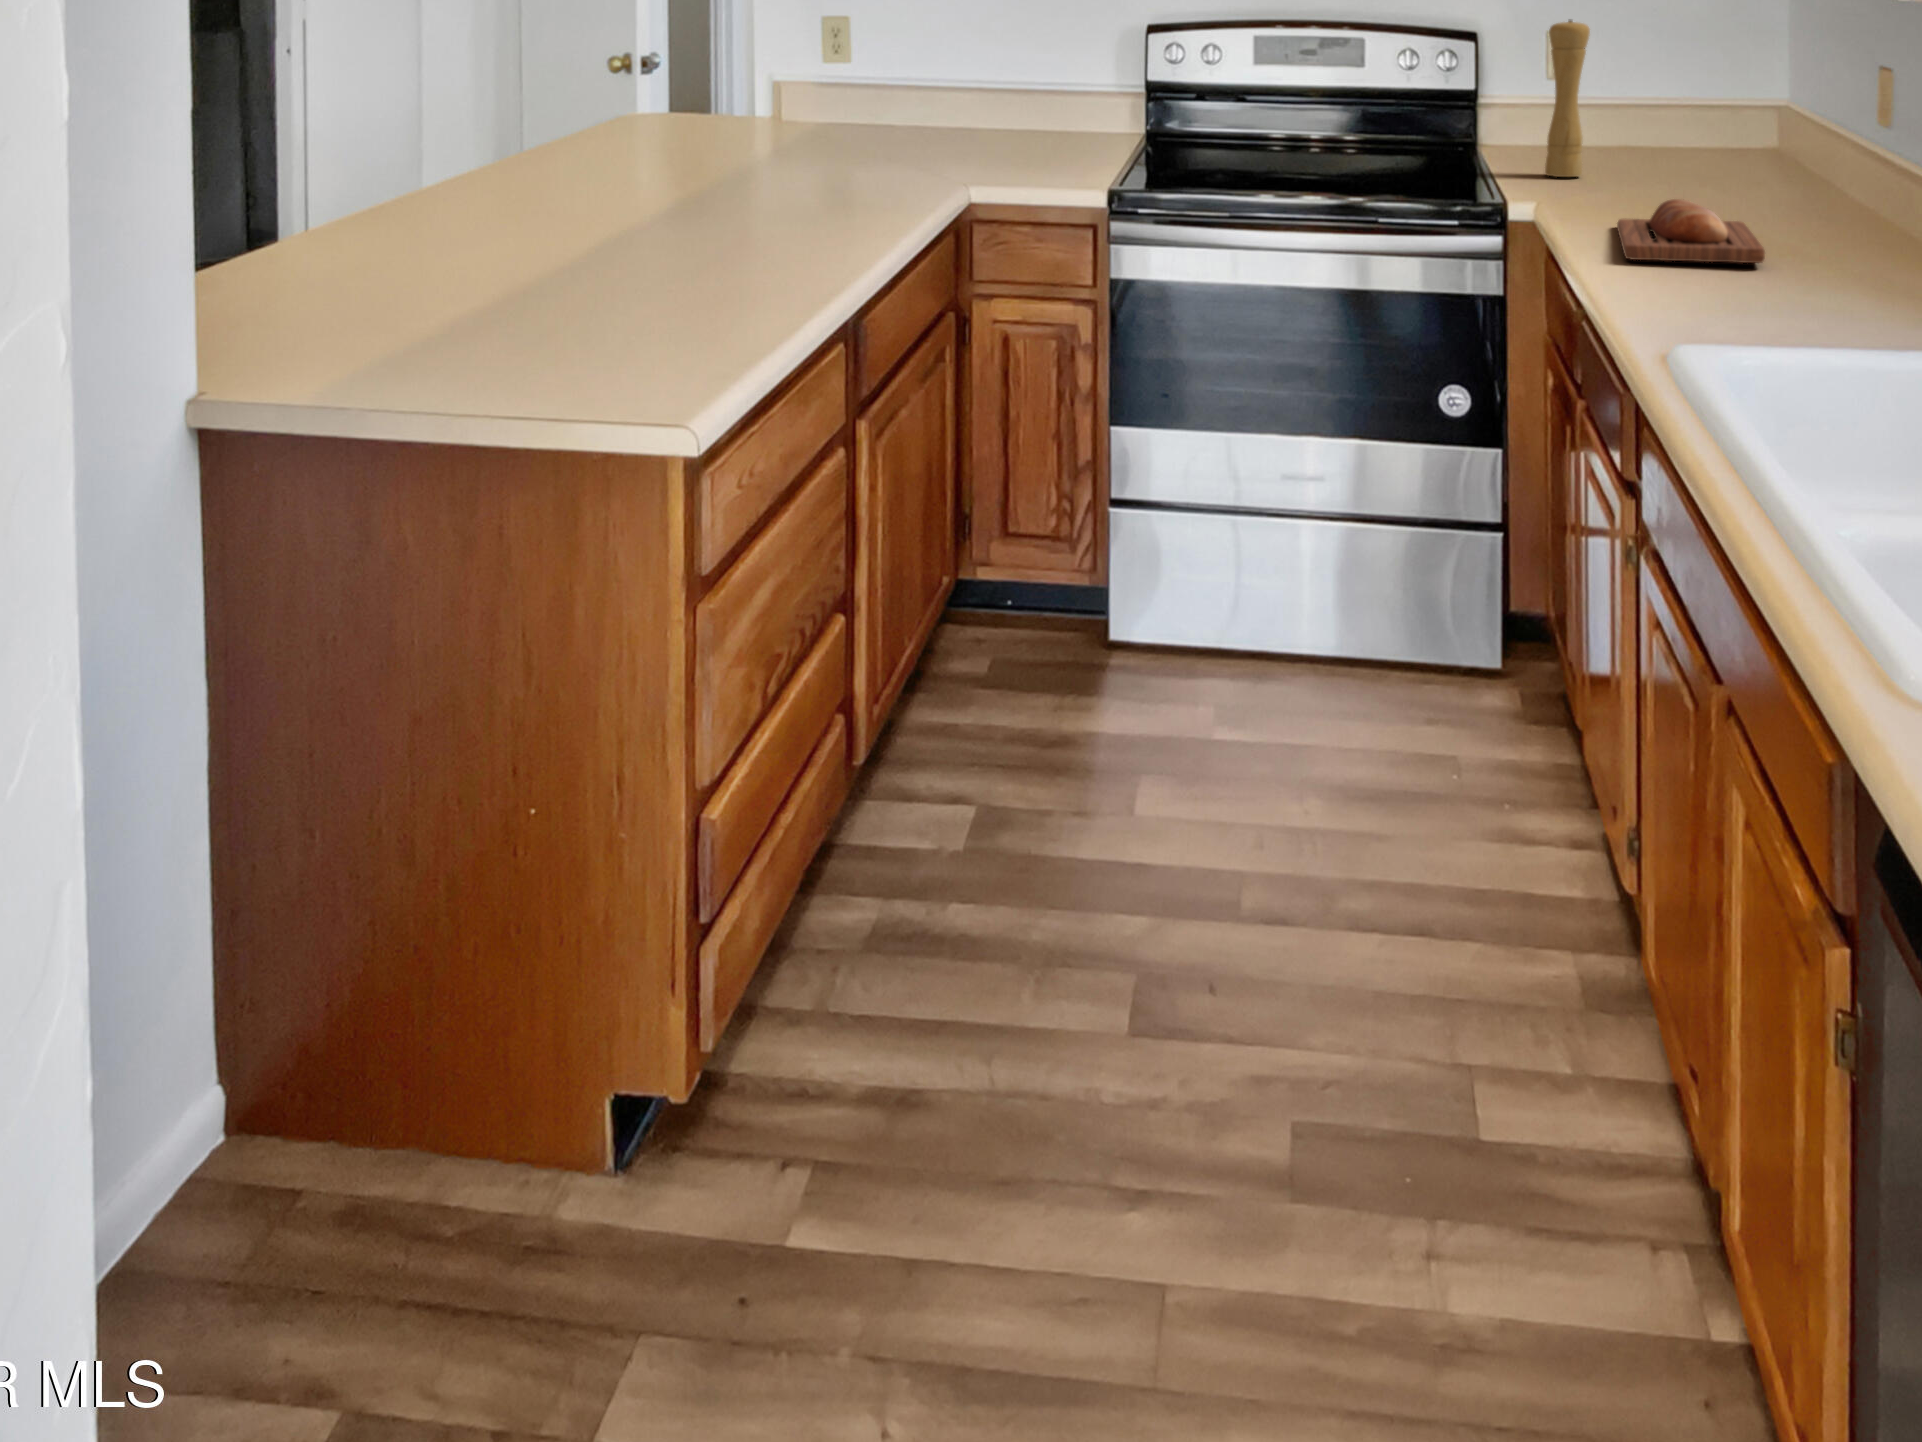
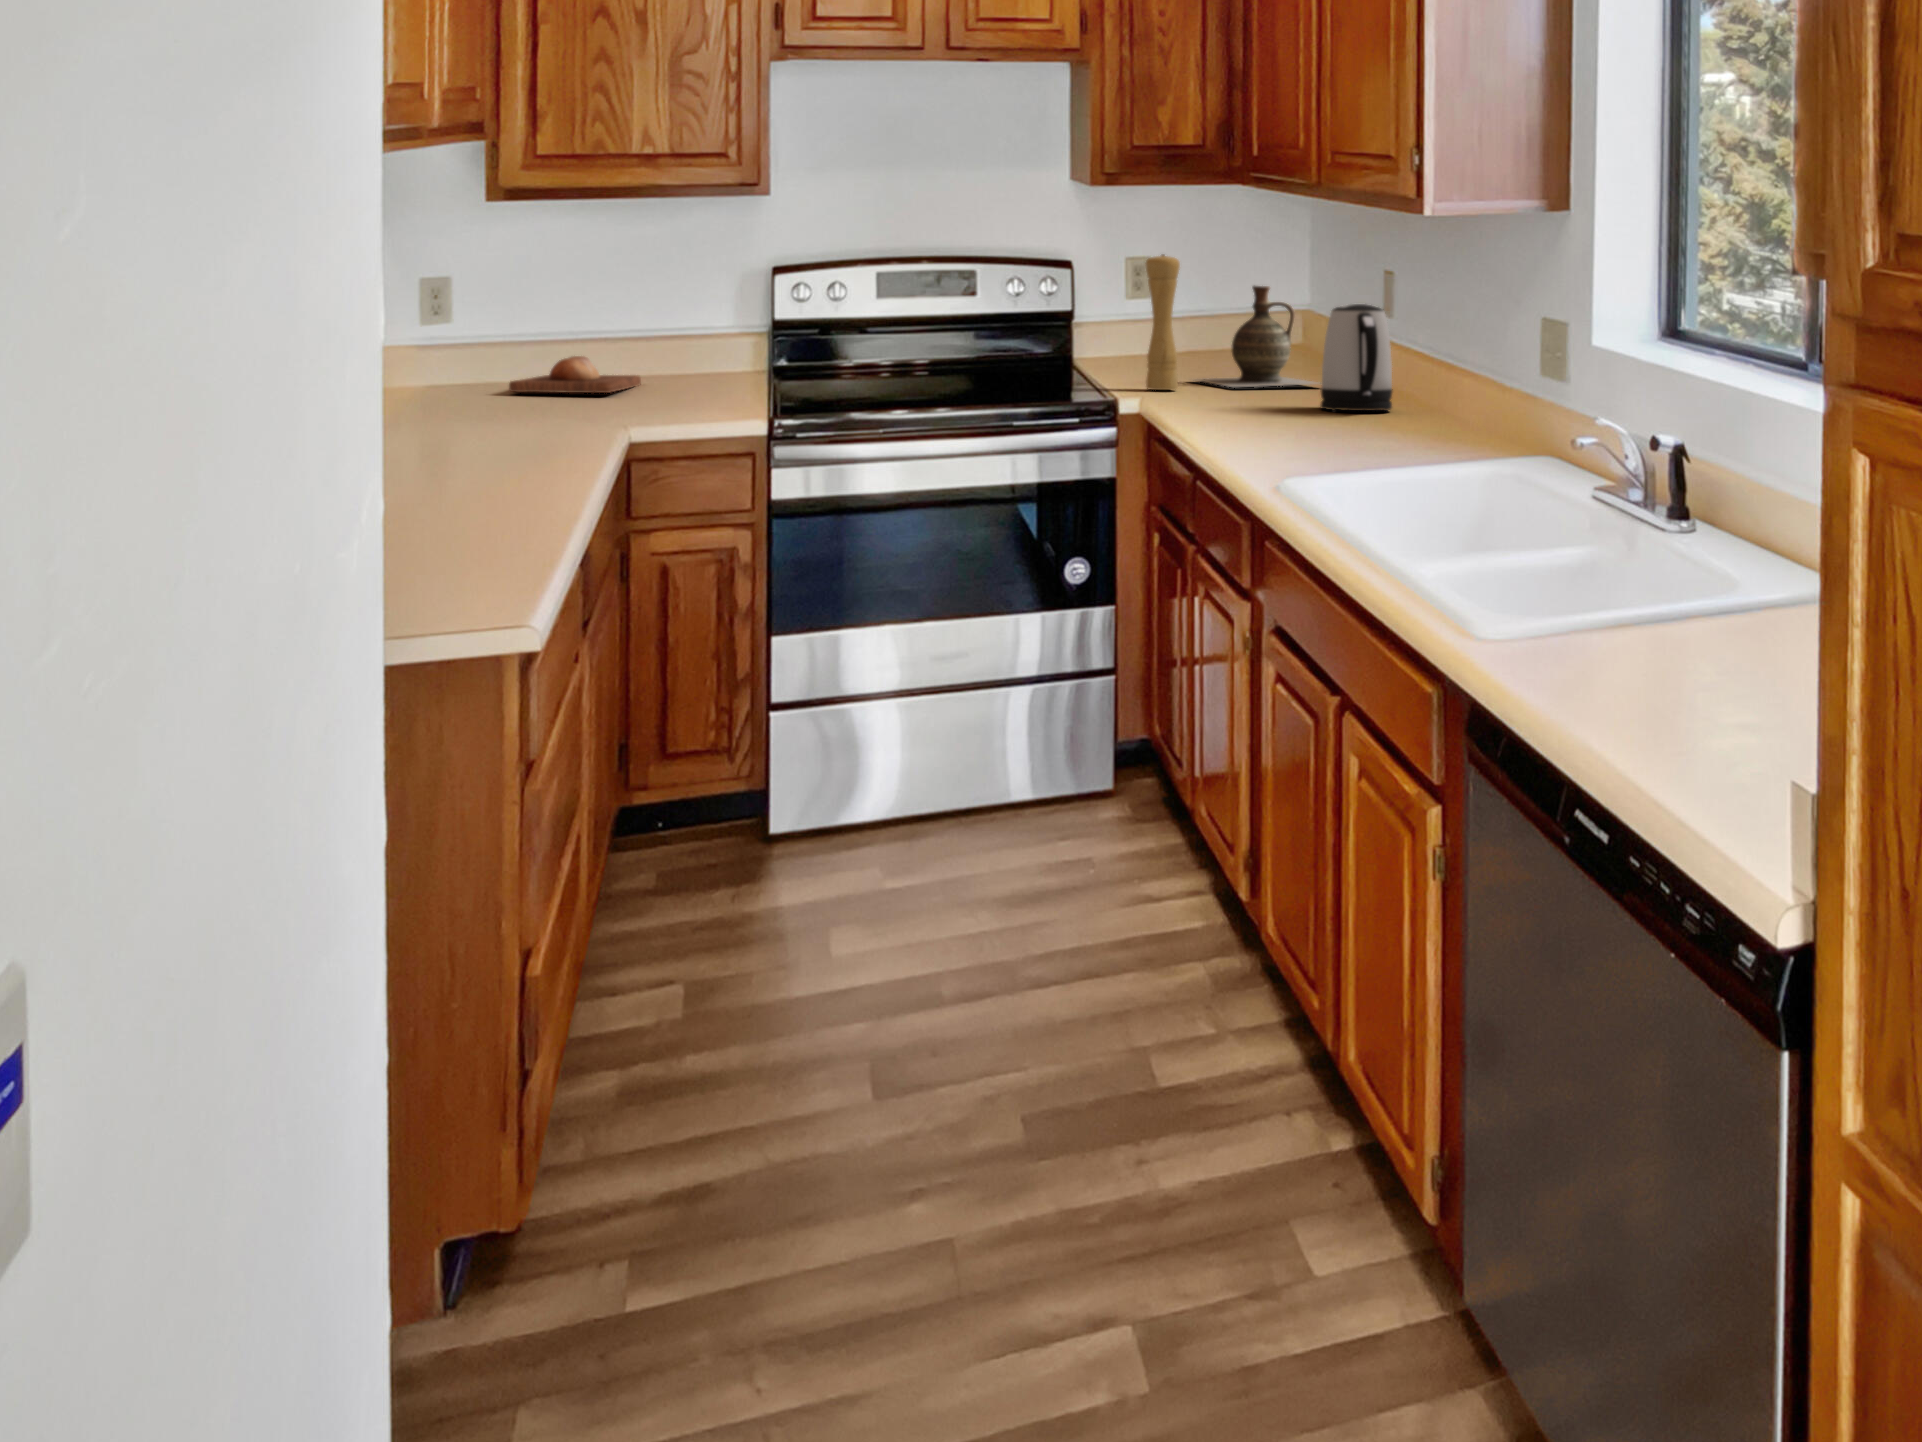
ceramic jug: none [1595,52,1764,173] -> present [1193,286,1317,387]
kettle: none [1752,86,1845,219] -> present [1321,304,1393,411]
bread loaf: present [1617,199,1765,263] -> present [509,356,641,393]

